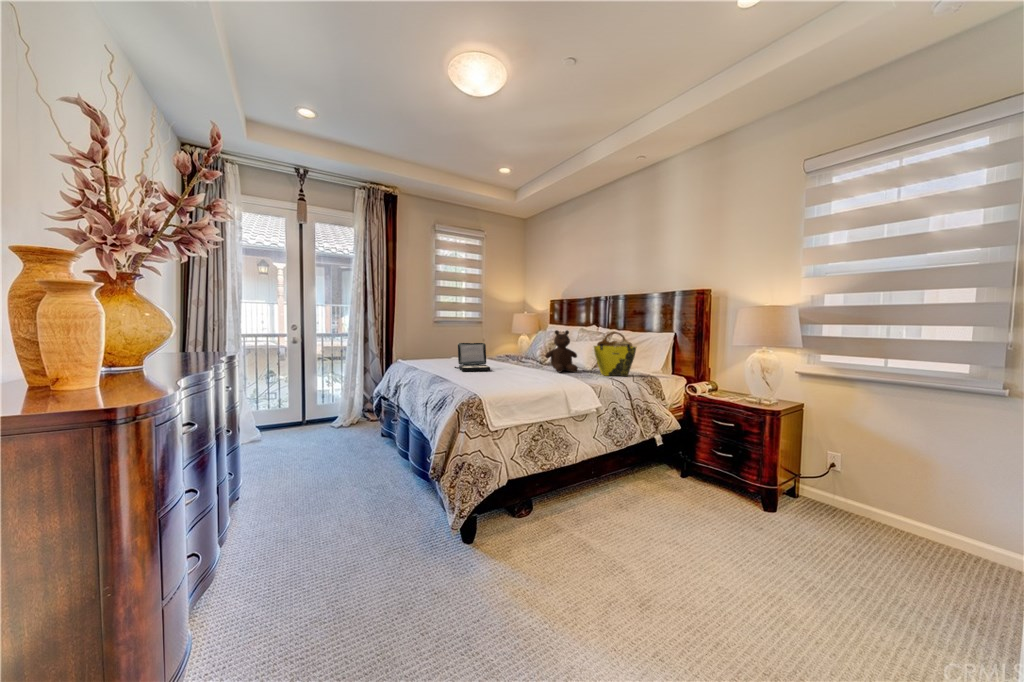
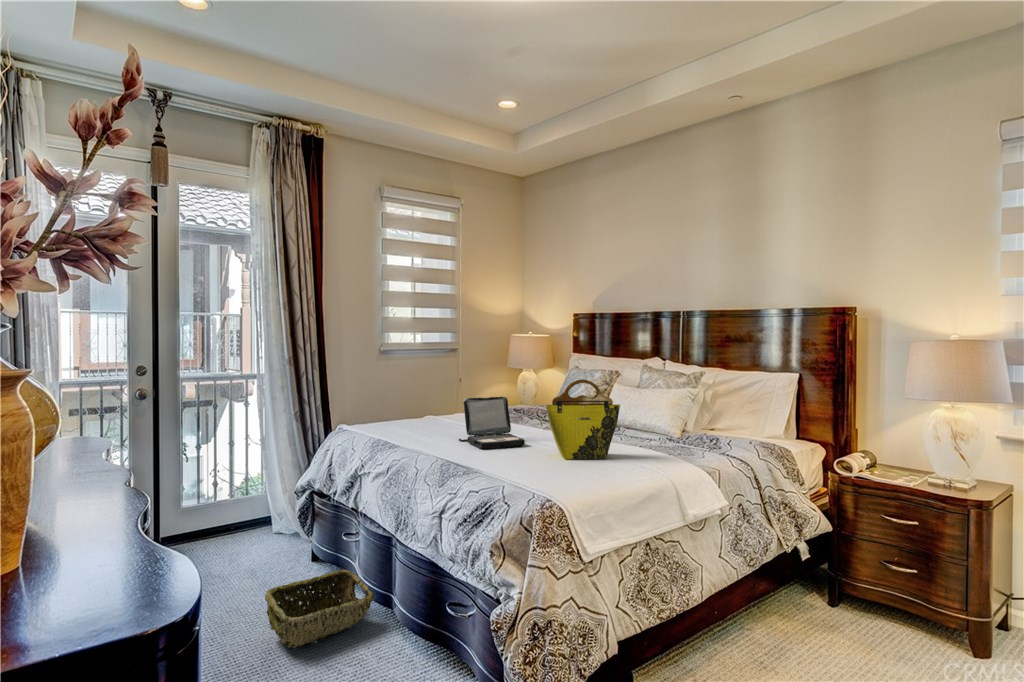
teddy bear: present [545,330,578,372] -> none [608,373,663,444]
tote bag: present [594,332,637,376] -> present [546,379,620,459]
woven basket: none [337,438,399,477] -> present [265,570,375,648]

